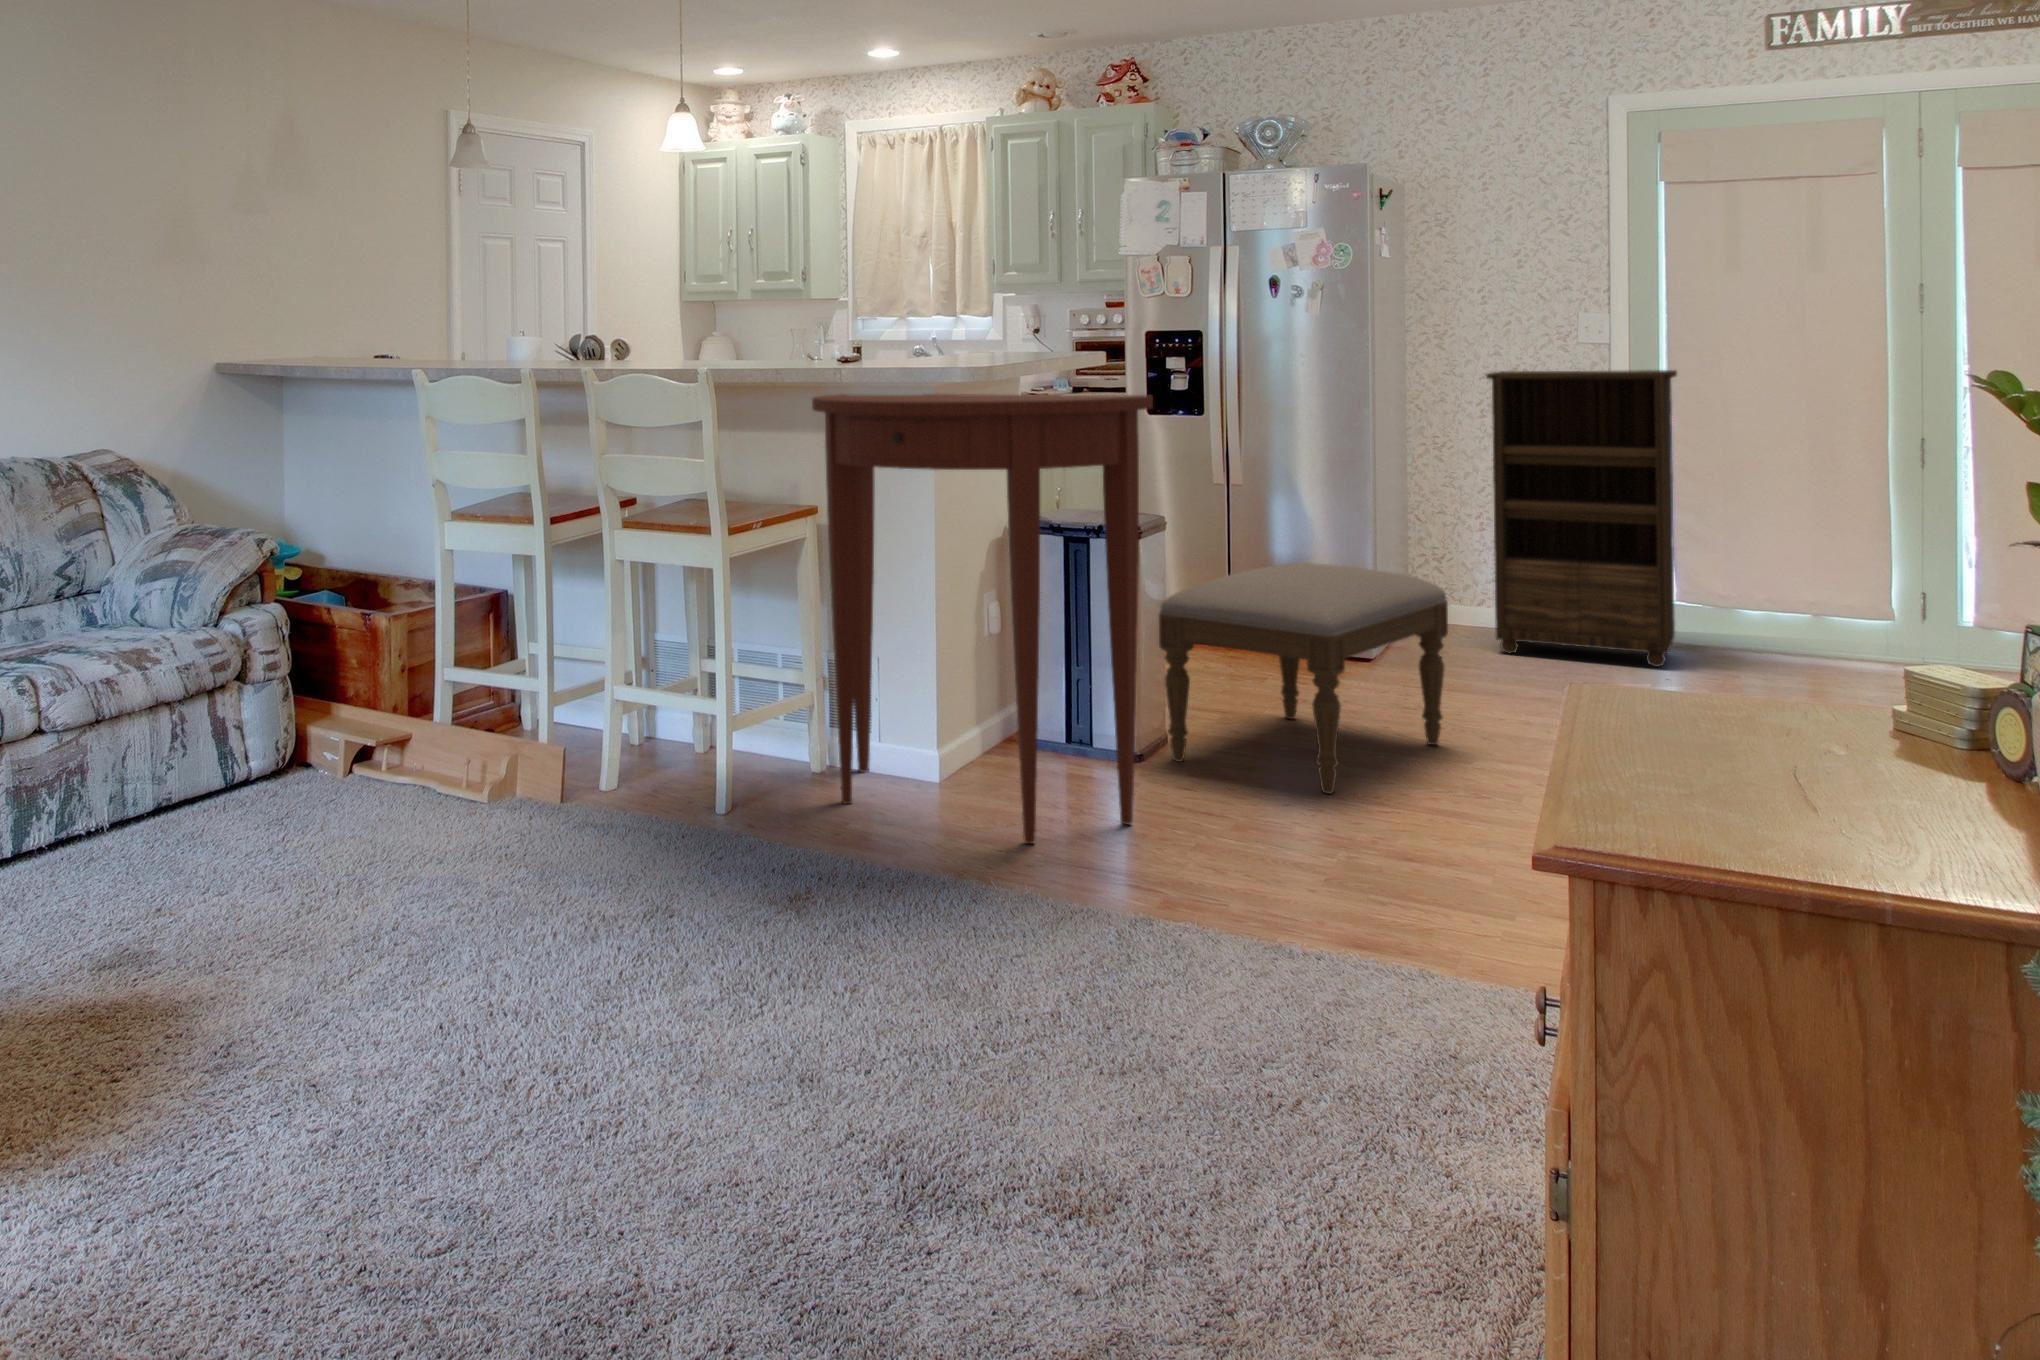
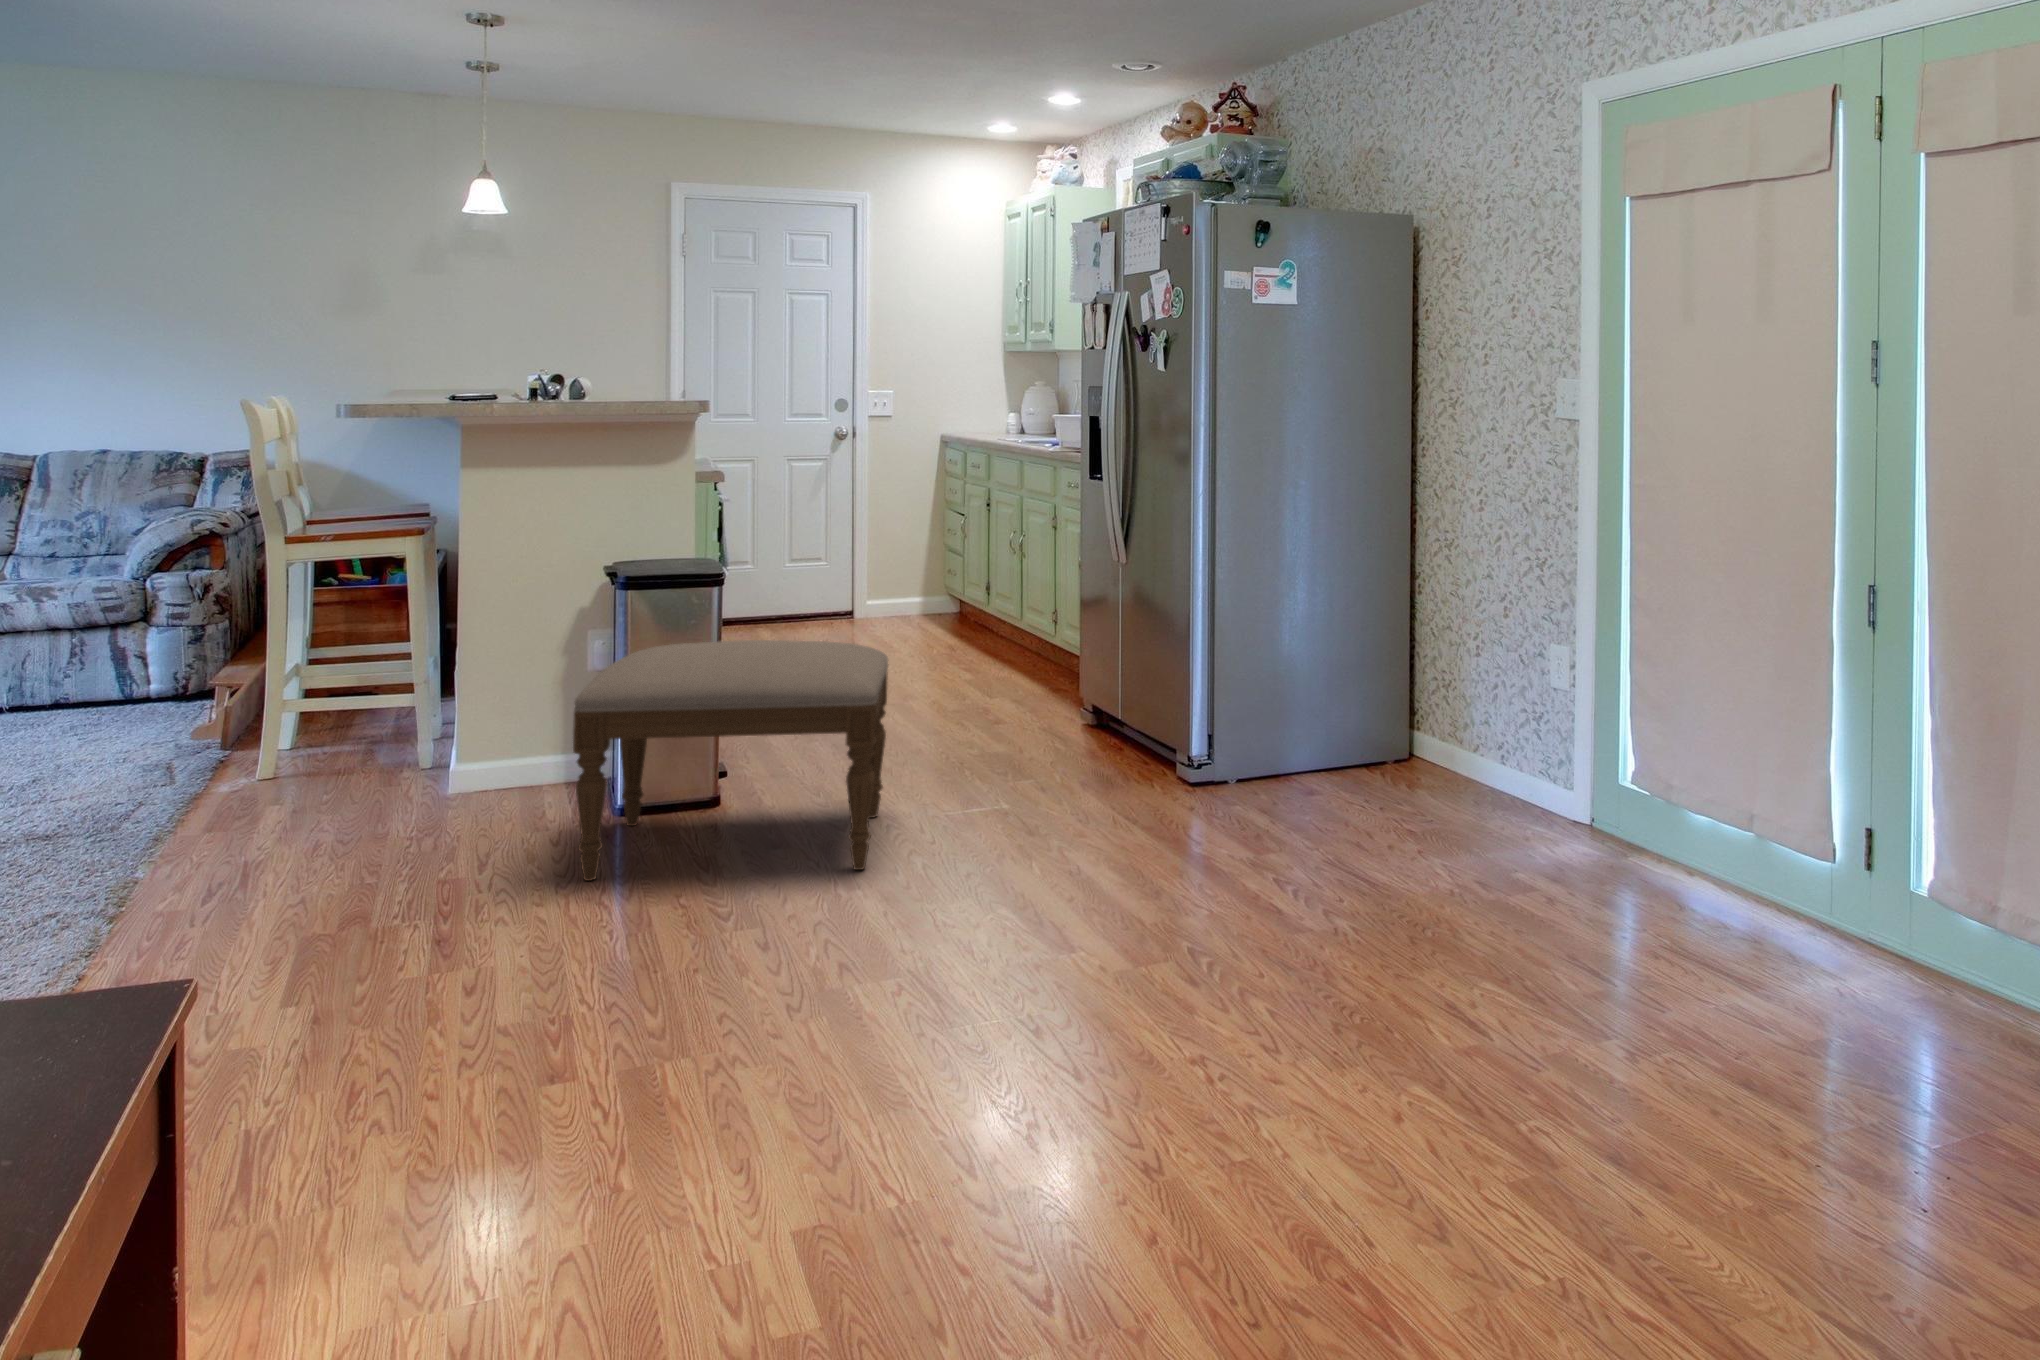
bookshelf: present [1486,370,1677,667] -> none [1363,446,1579,863]
console table: present [812,394,1153,844] -> none [231,431,463,858]

